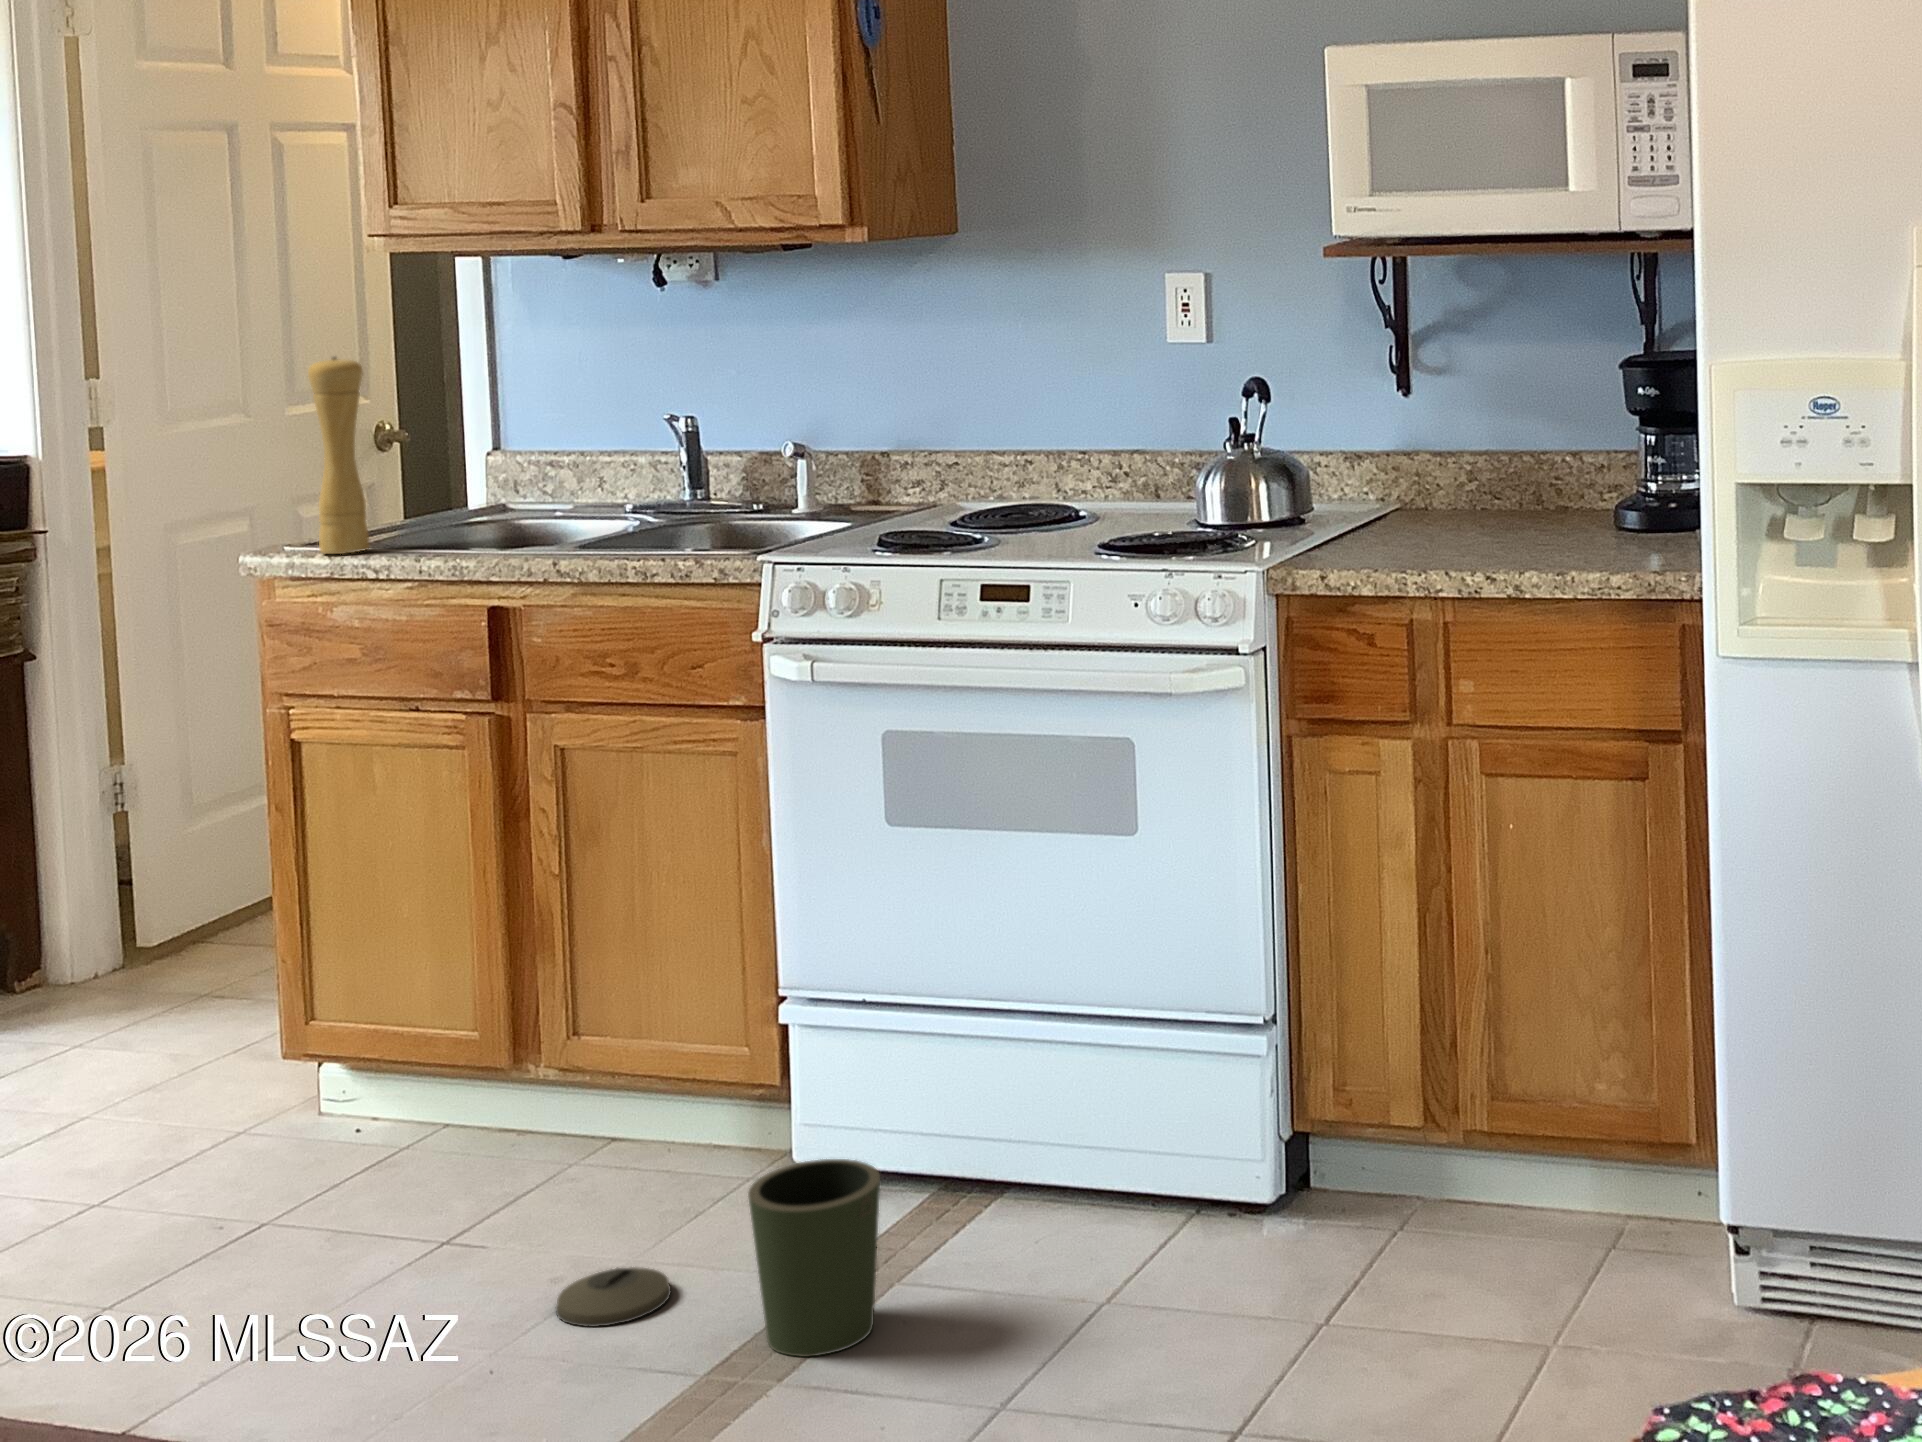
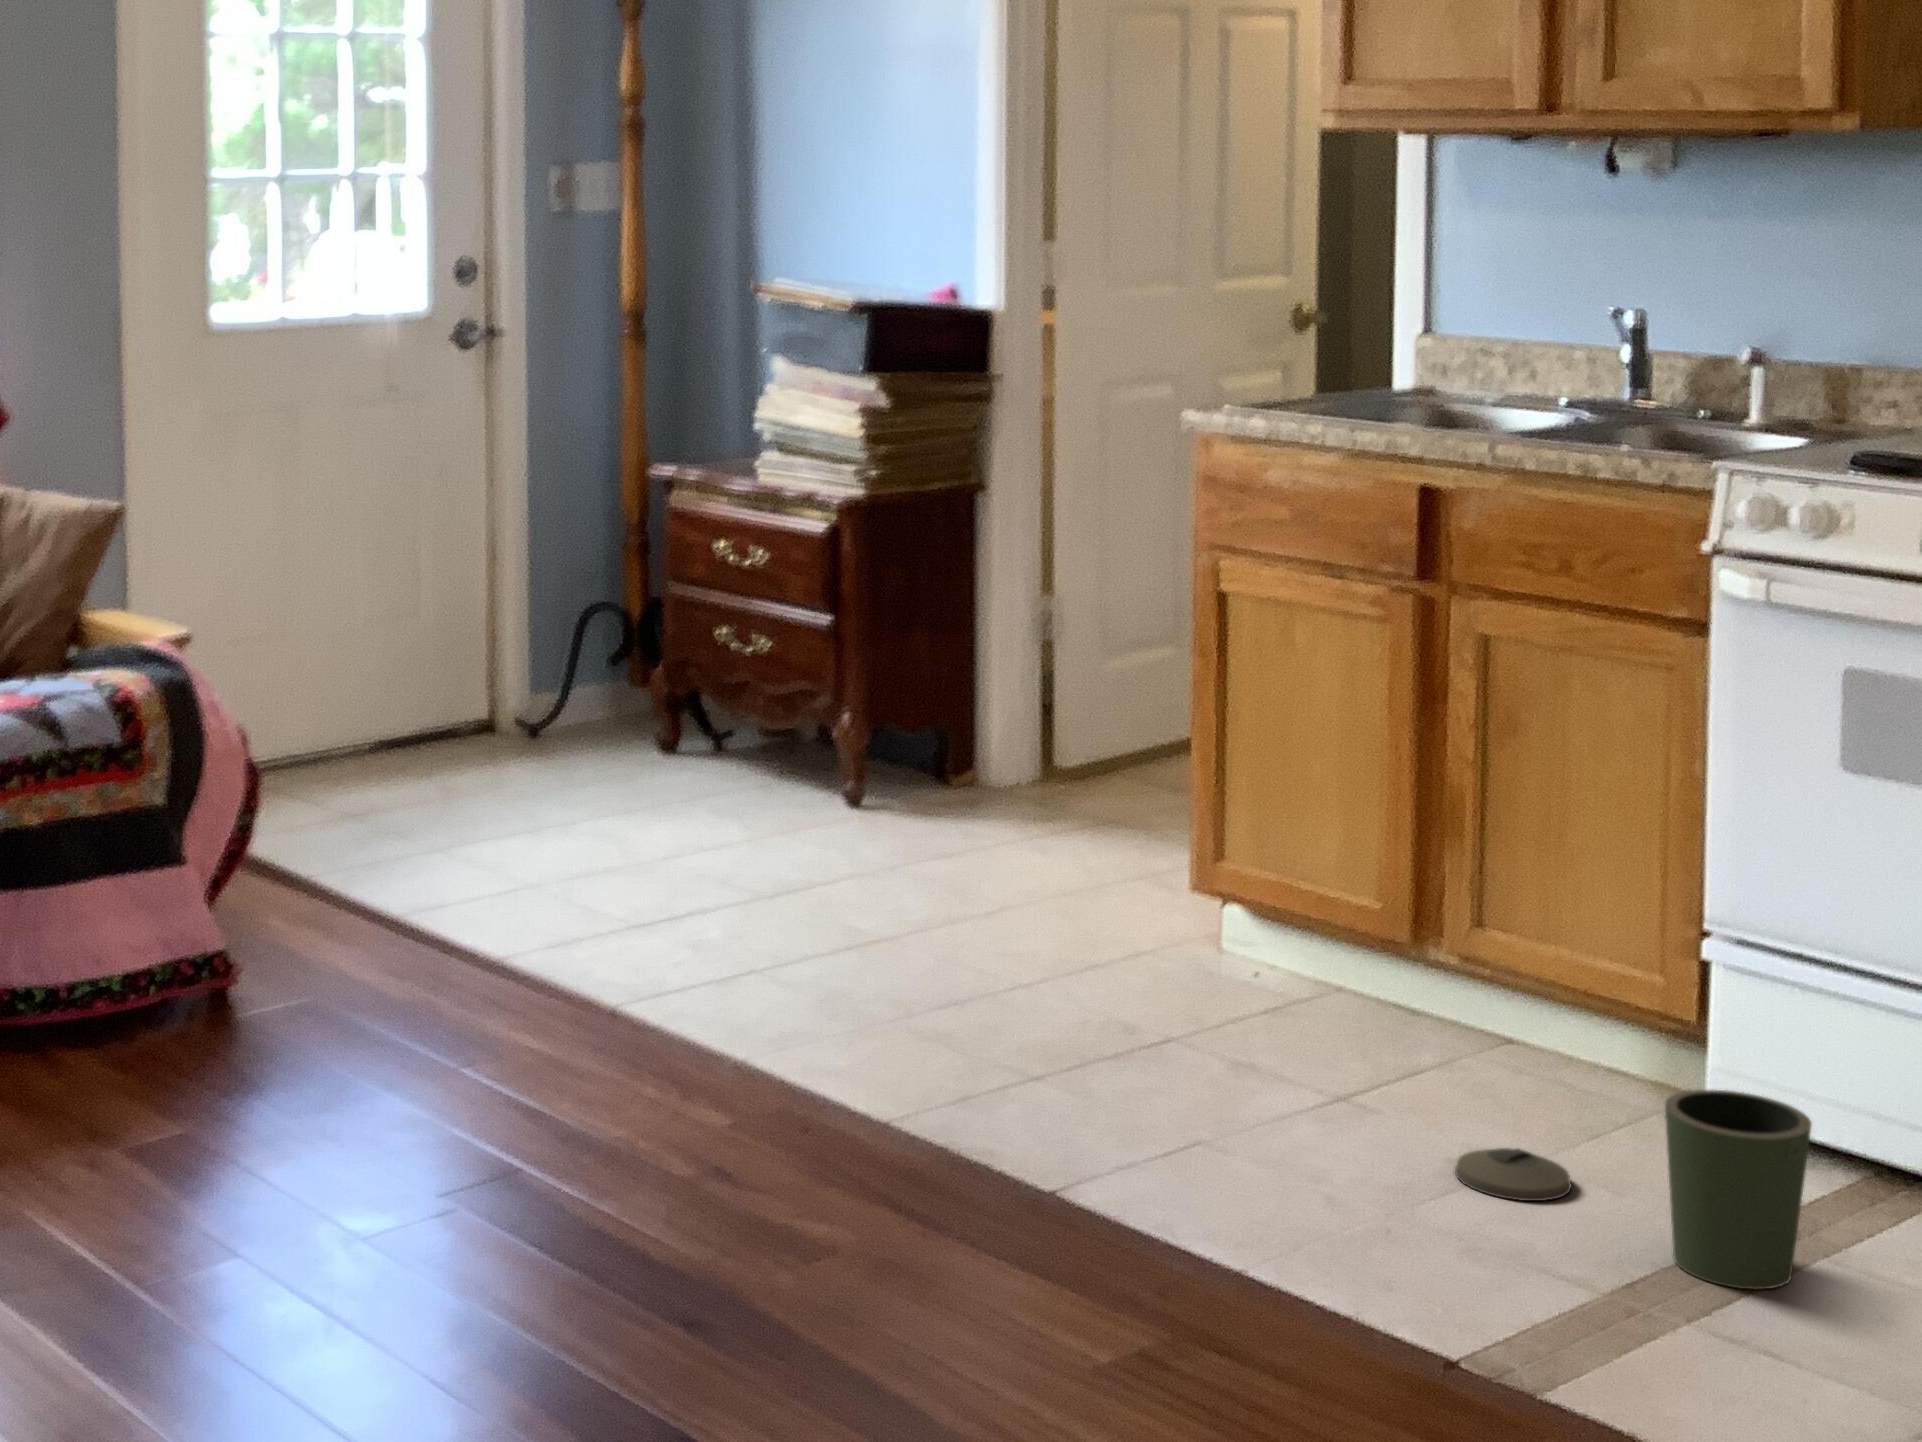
pepper mill: present [308,357,369,554] -> none [1261,229,1312,420]

